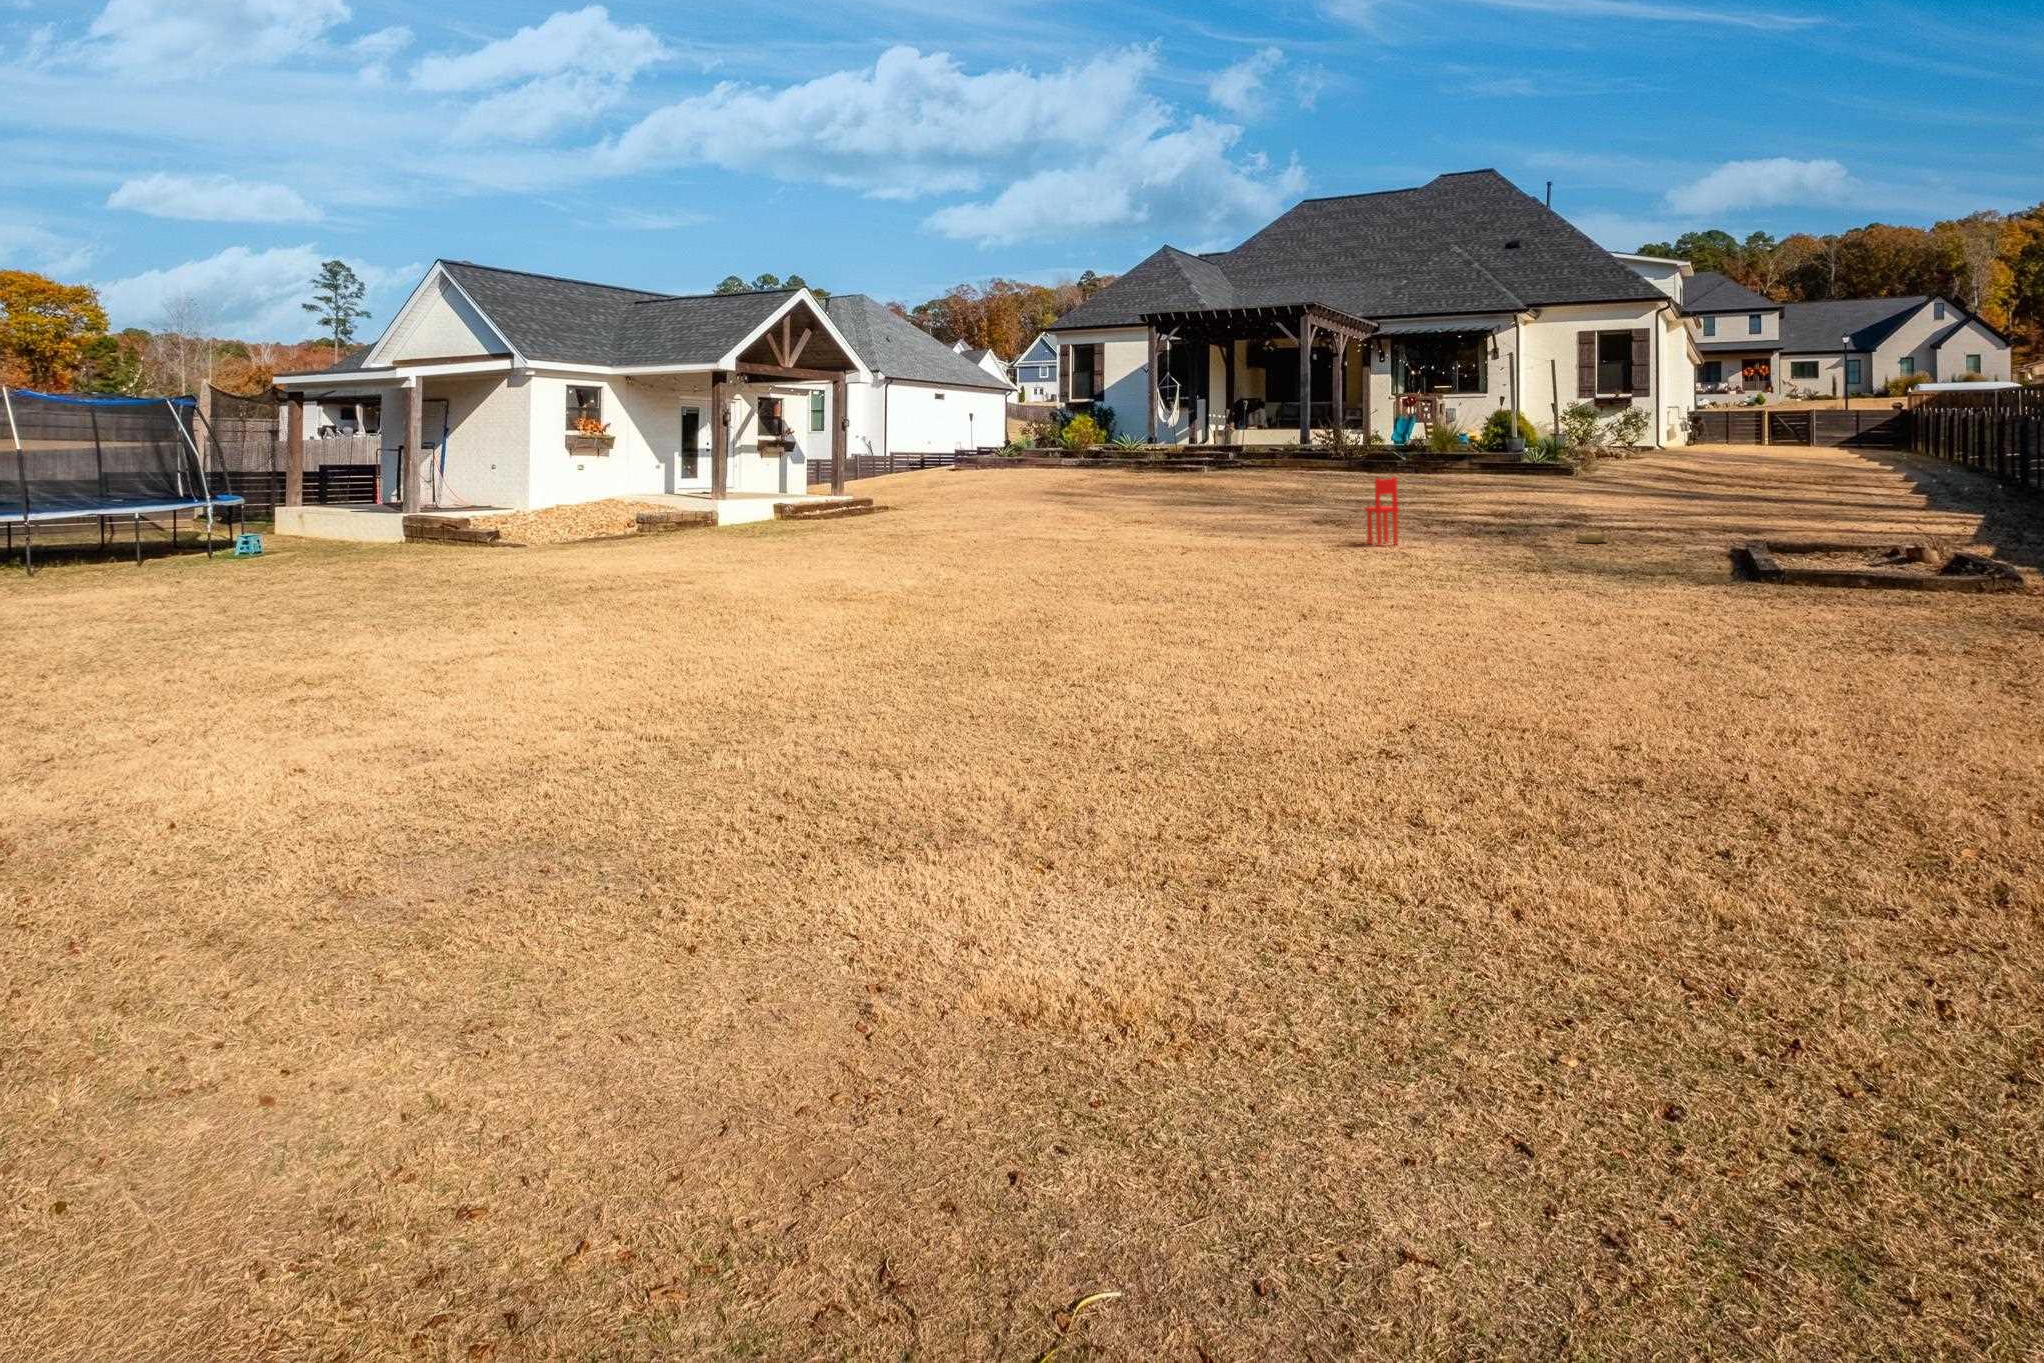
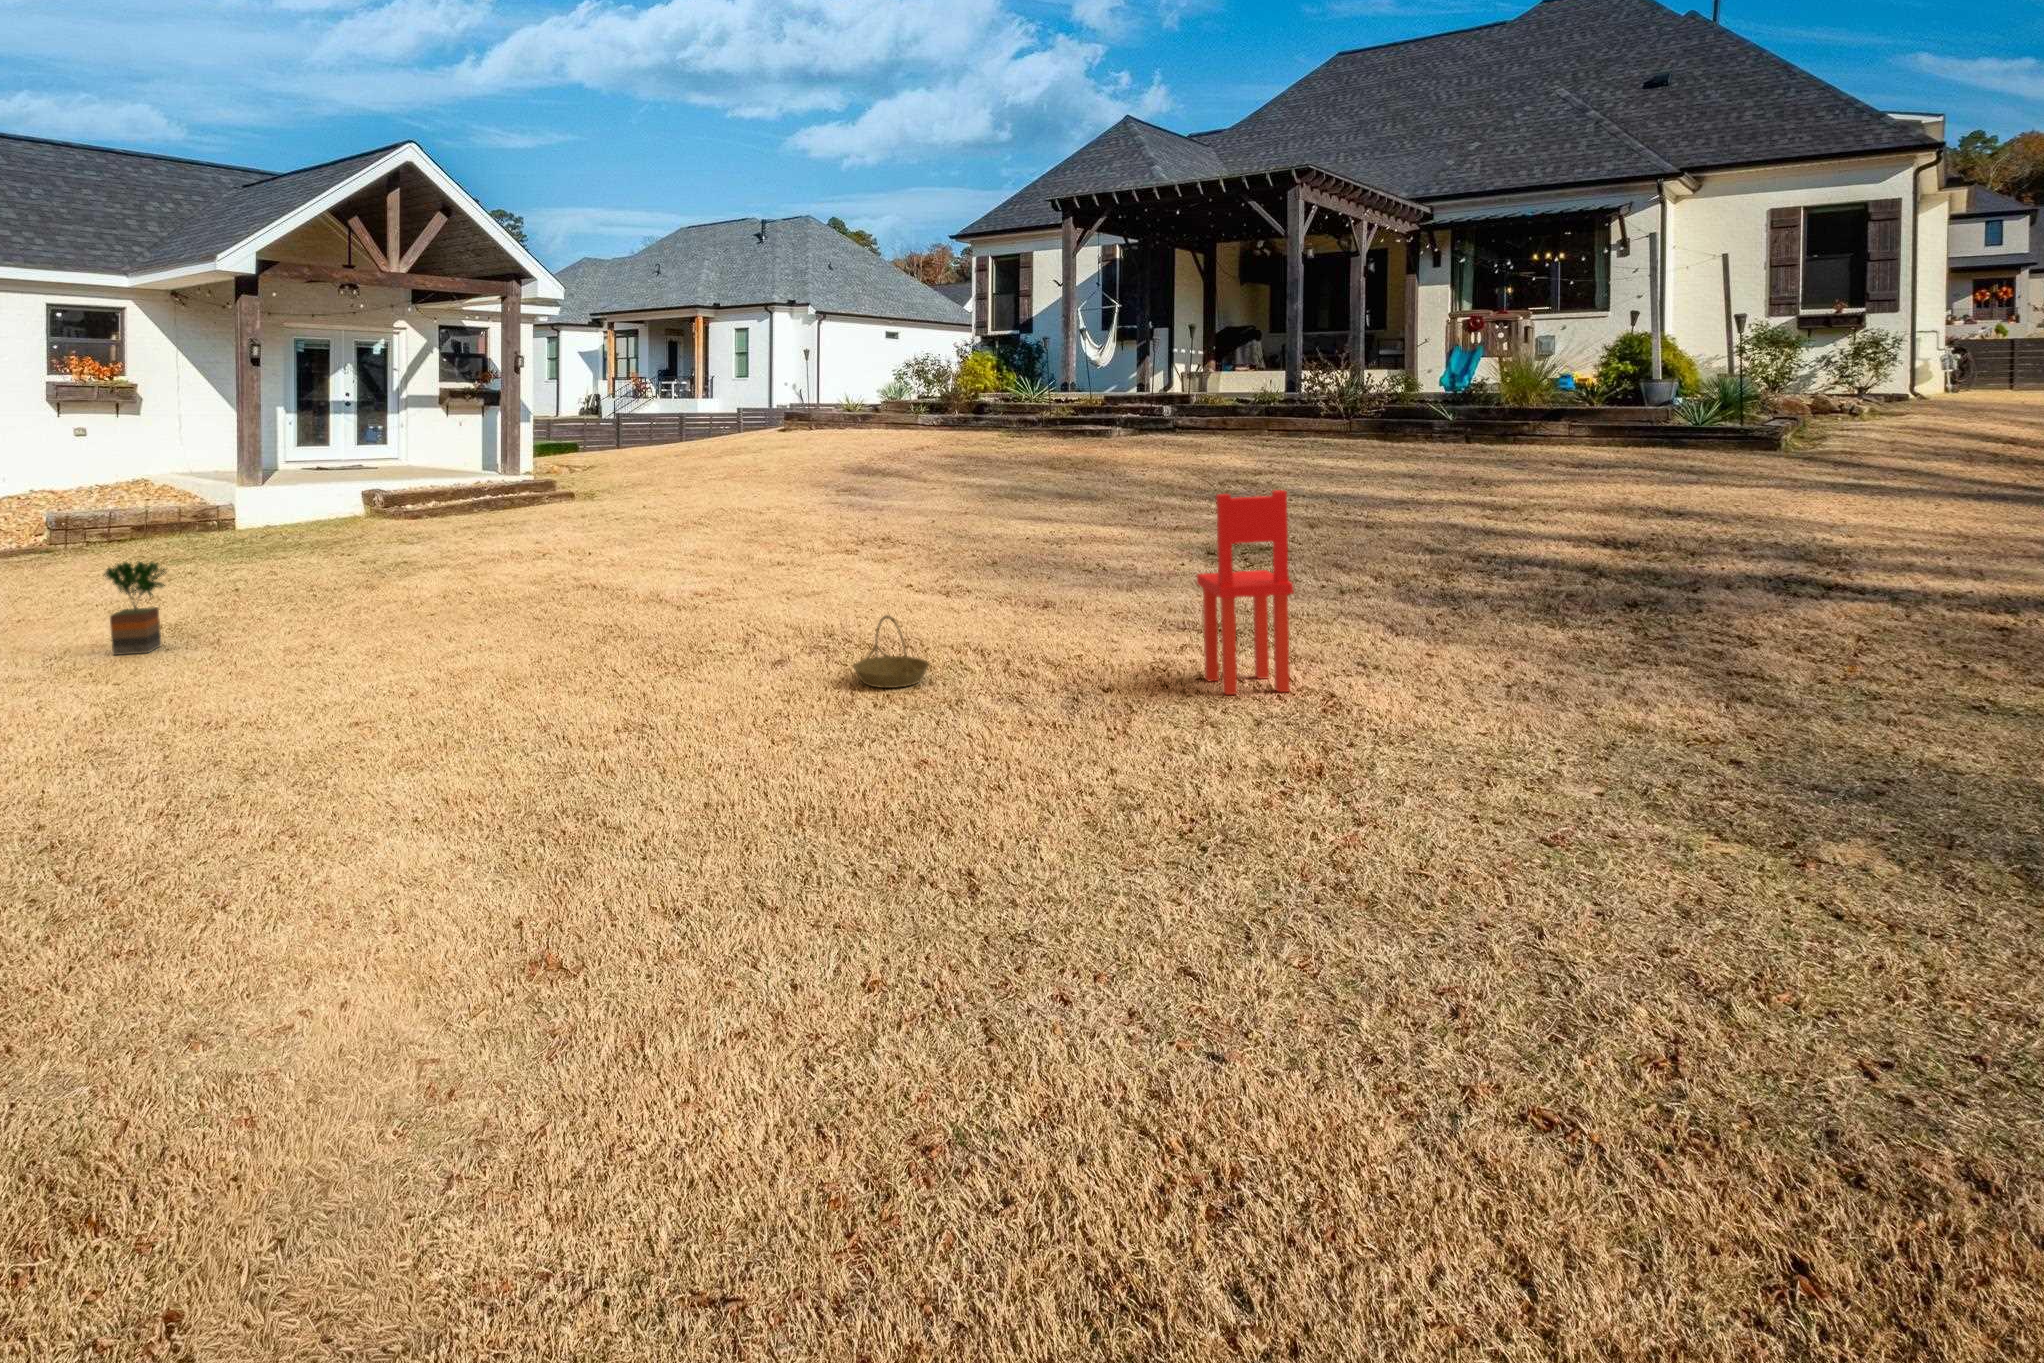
potted tree: none [908,514,936,553] -> present [104,562,166,655]
basket: present [1576,531,1605,543] -> present [853,615,929,688]

